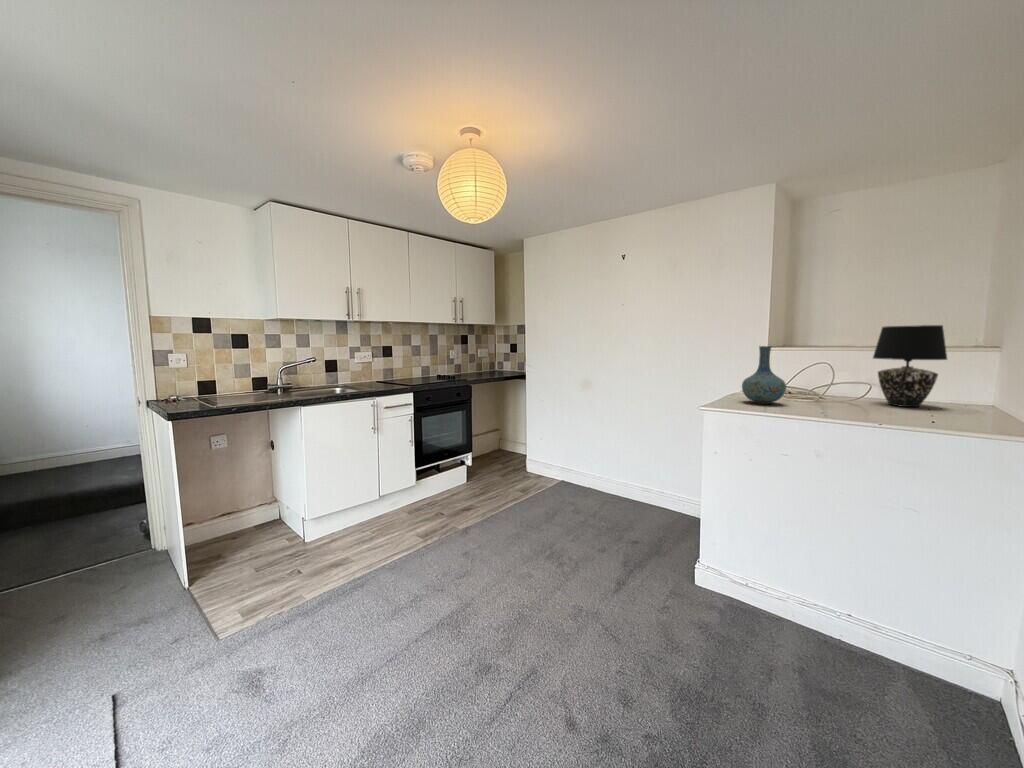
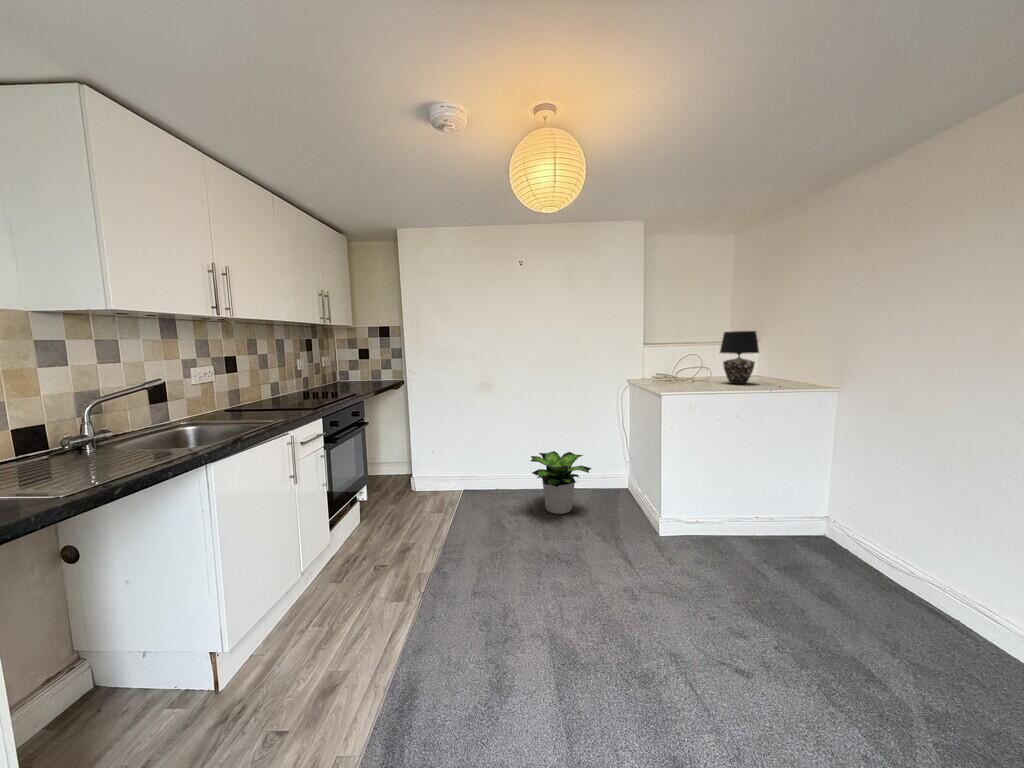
vase: present [742,346,786,404] -> none [667,346,698,390]
potted plant: none [596,454,665,521] -> present [531,451,591,514]

